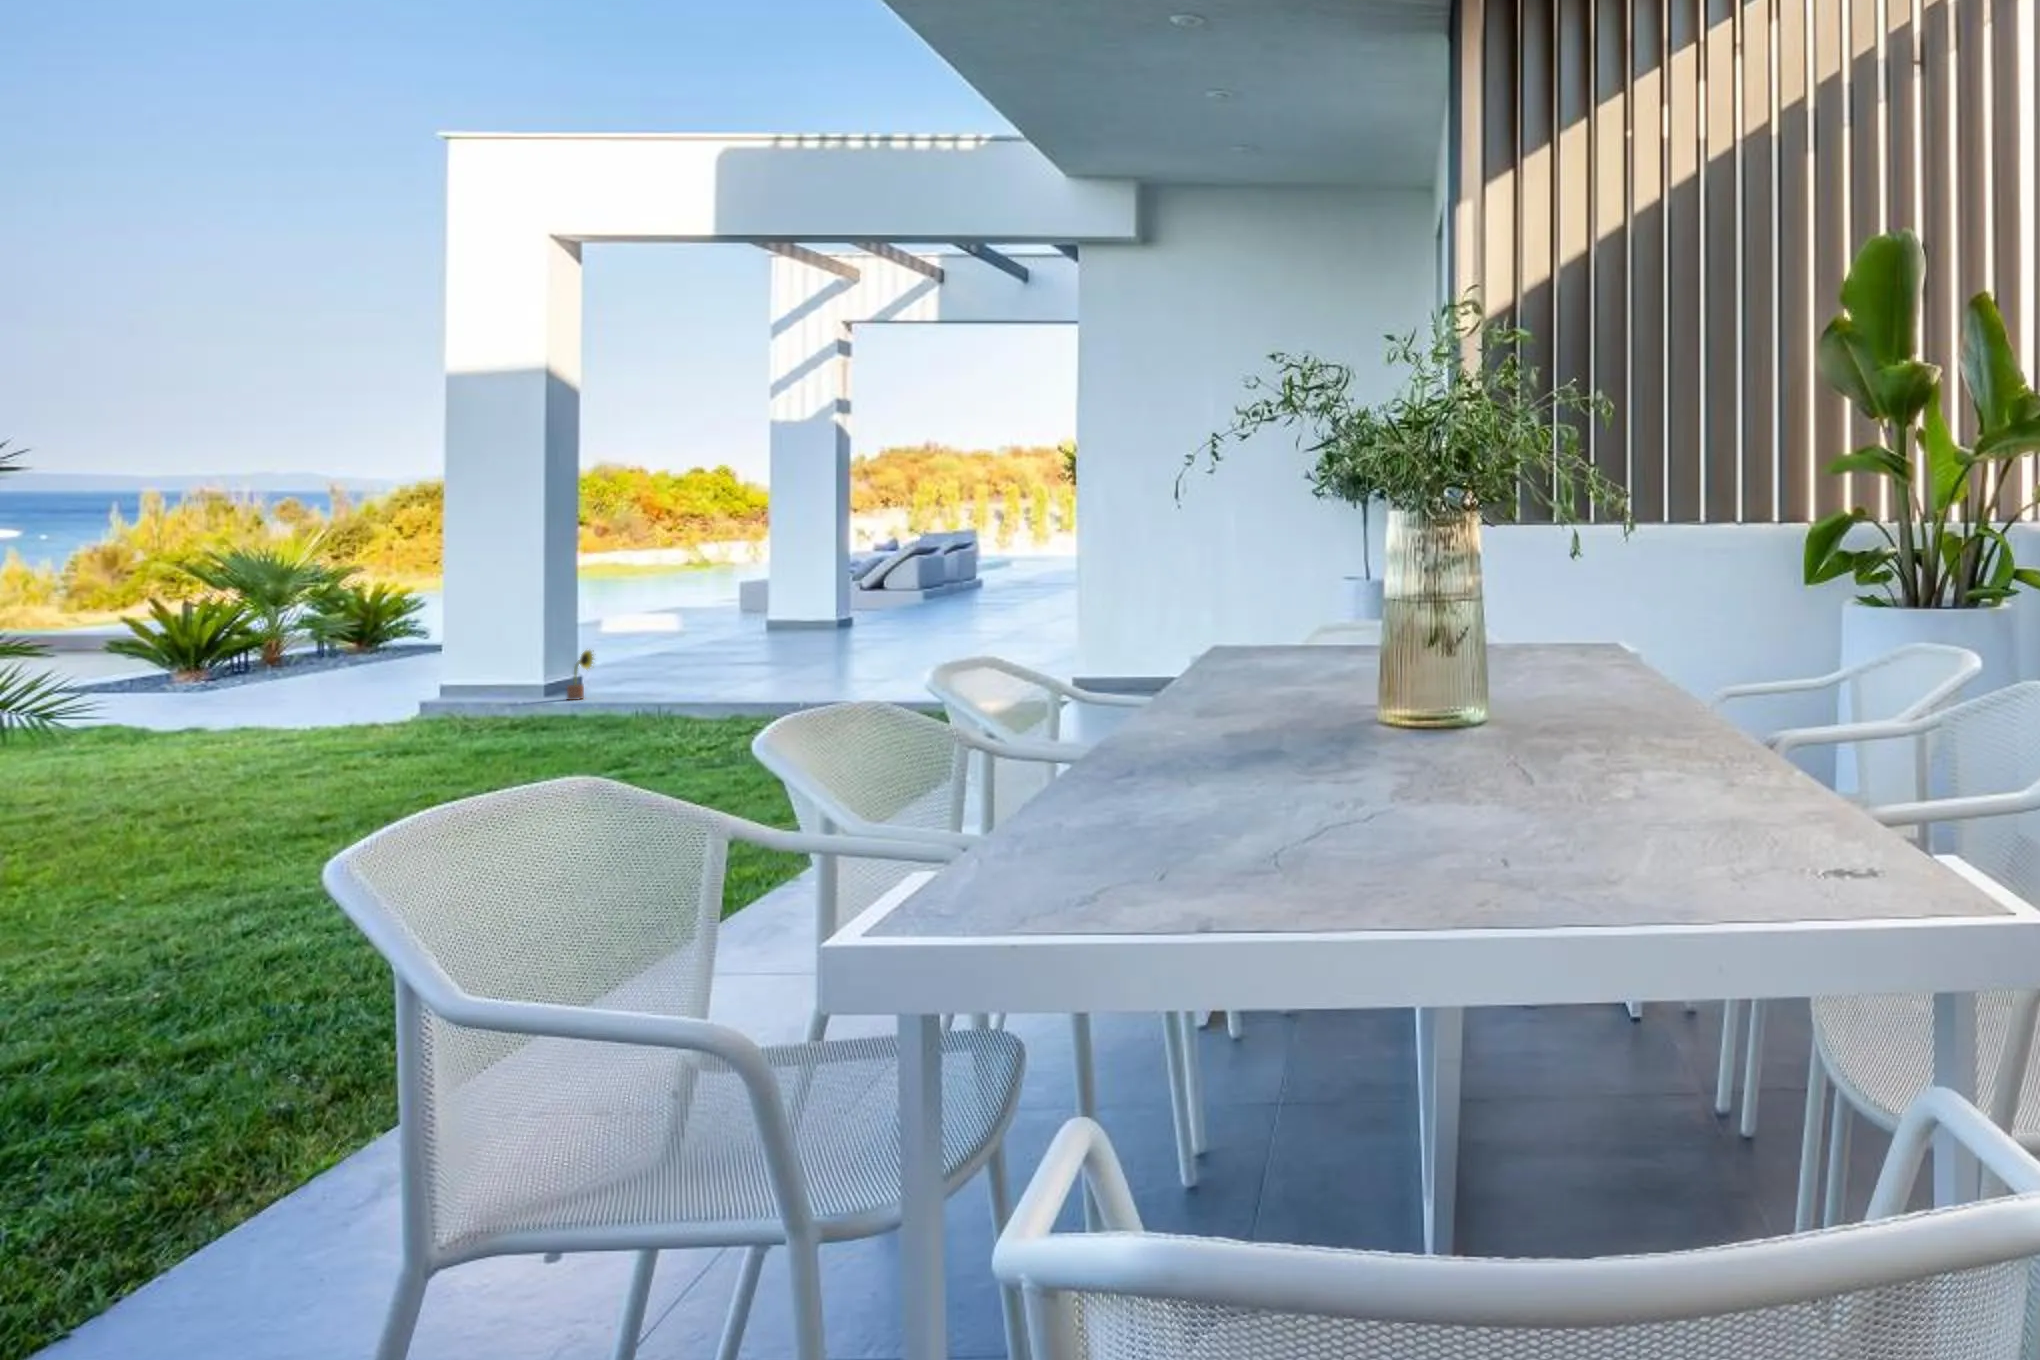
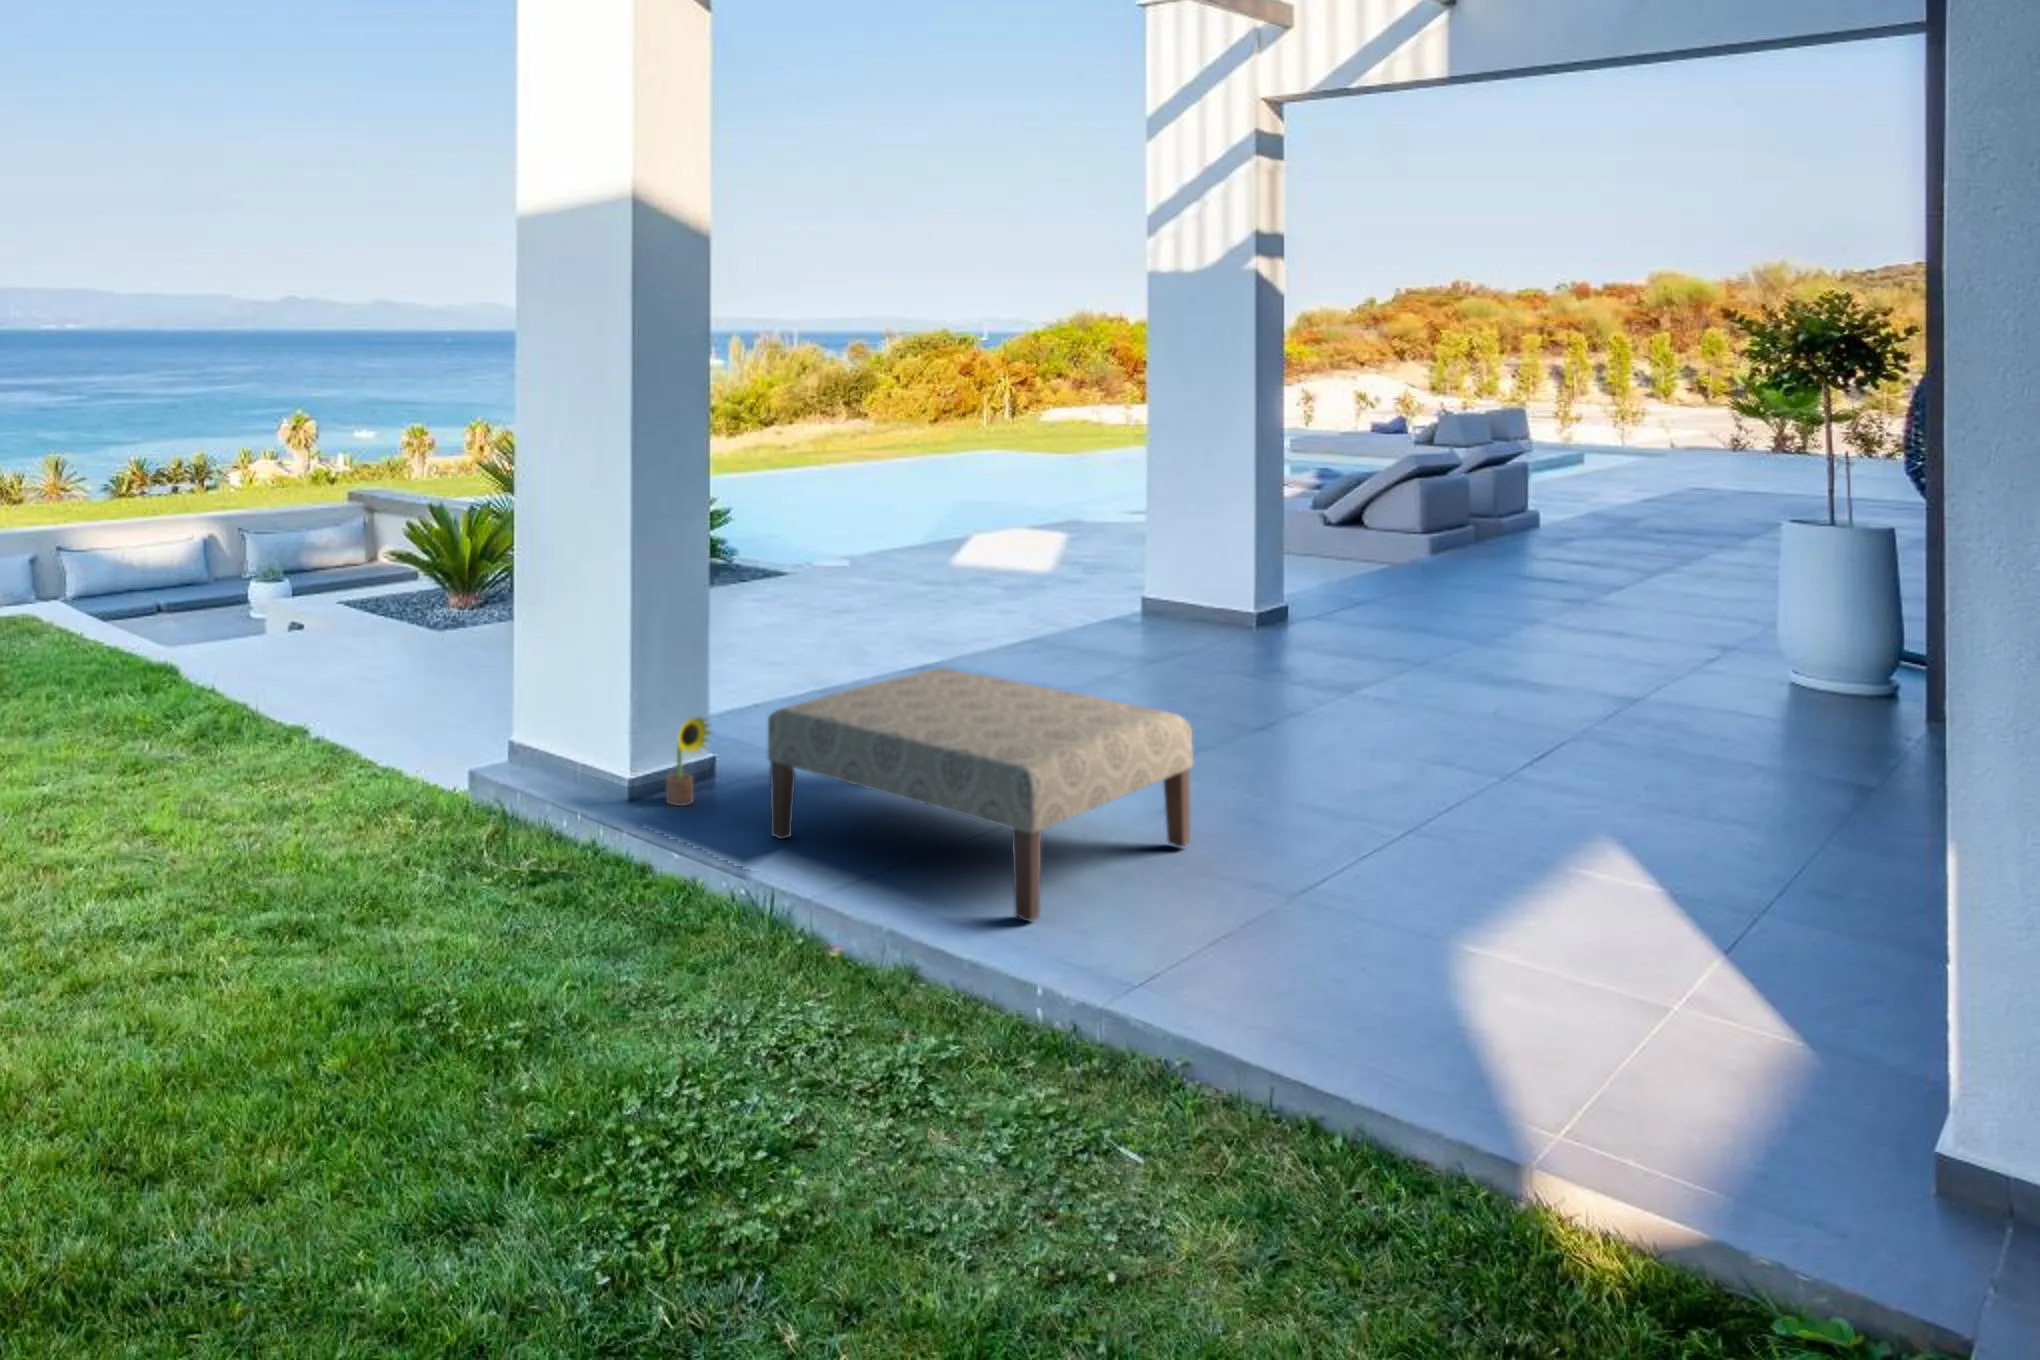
ottoman: none [643,619,848,699] -> present [768,668,1193,921]

